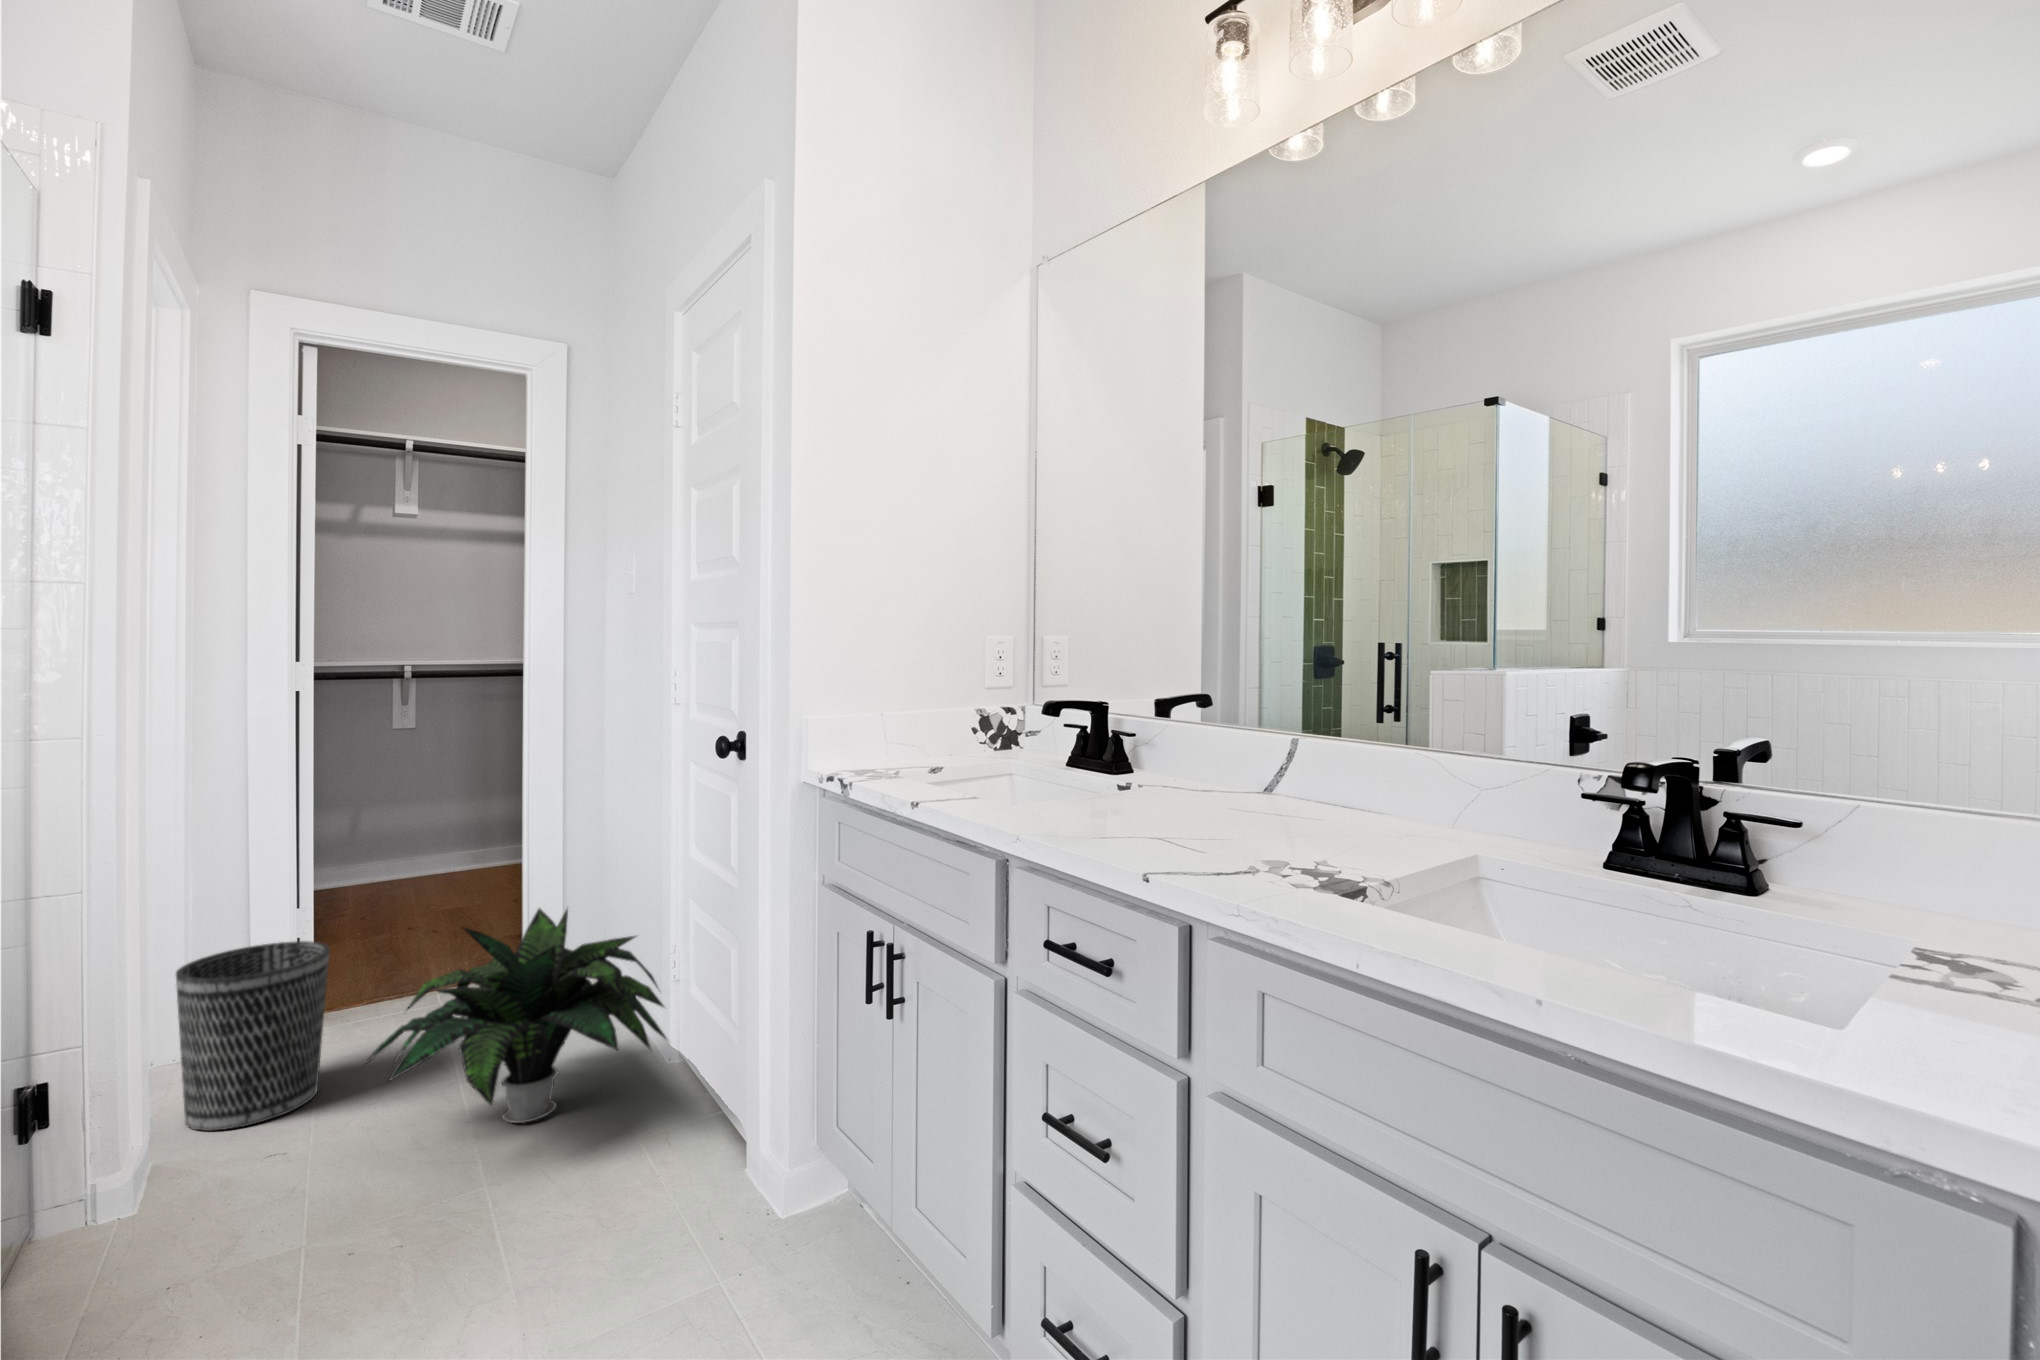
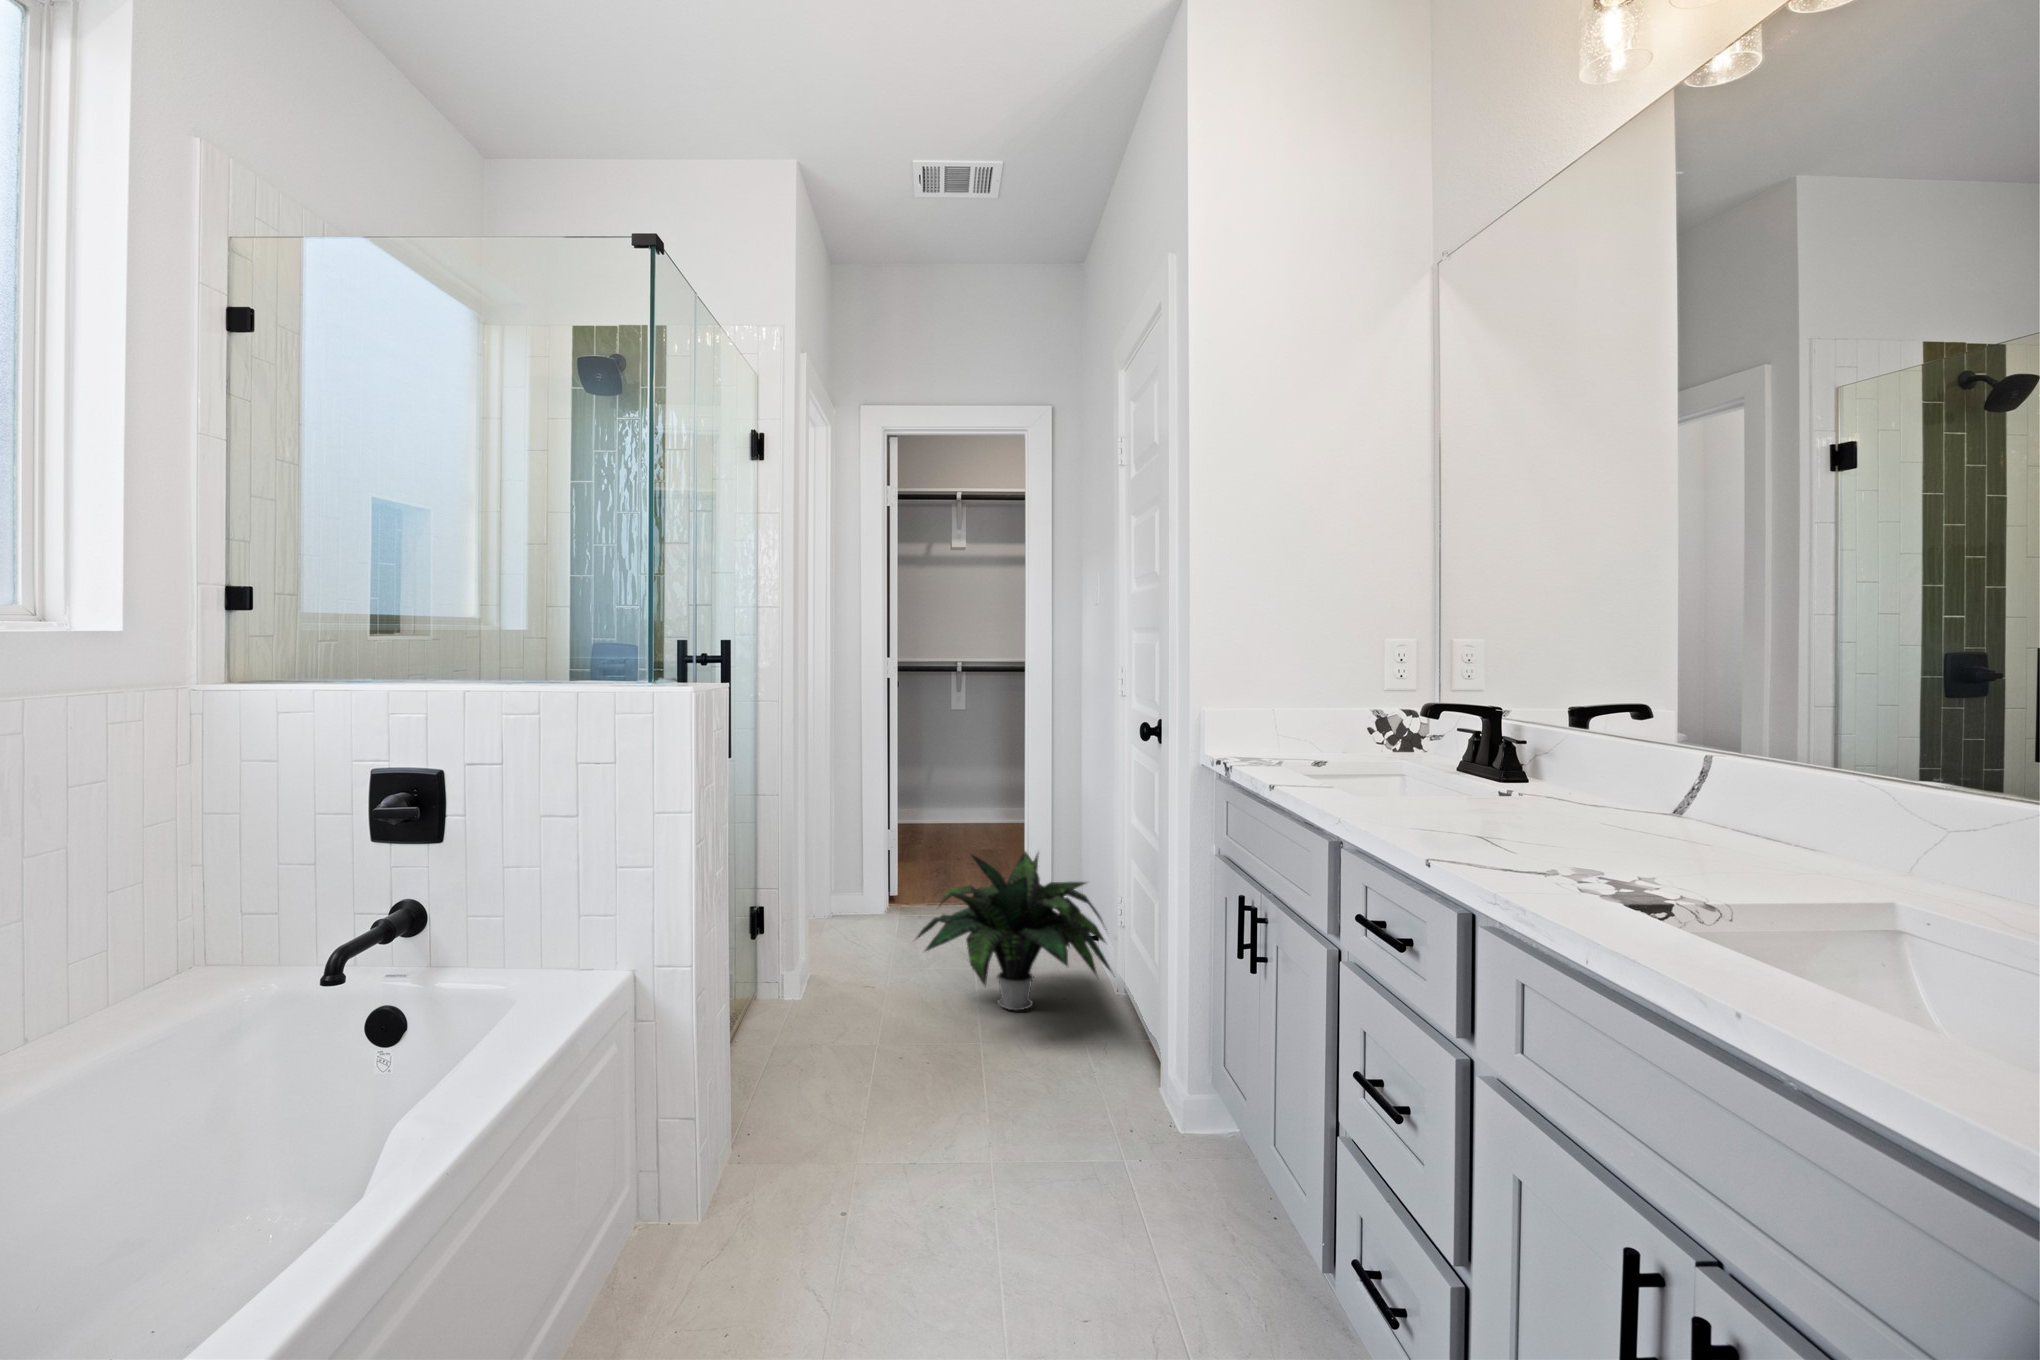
wastebasket: present [176,941,330,1131] -> none [823,850,901,968]

